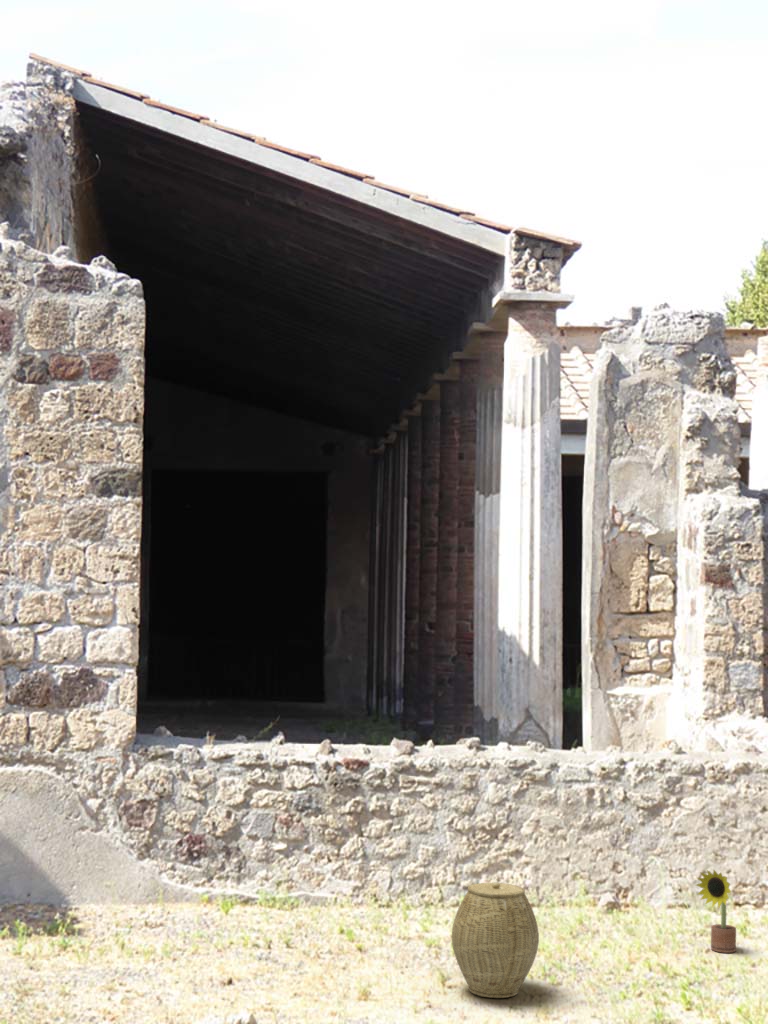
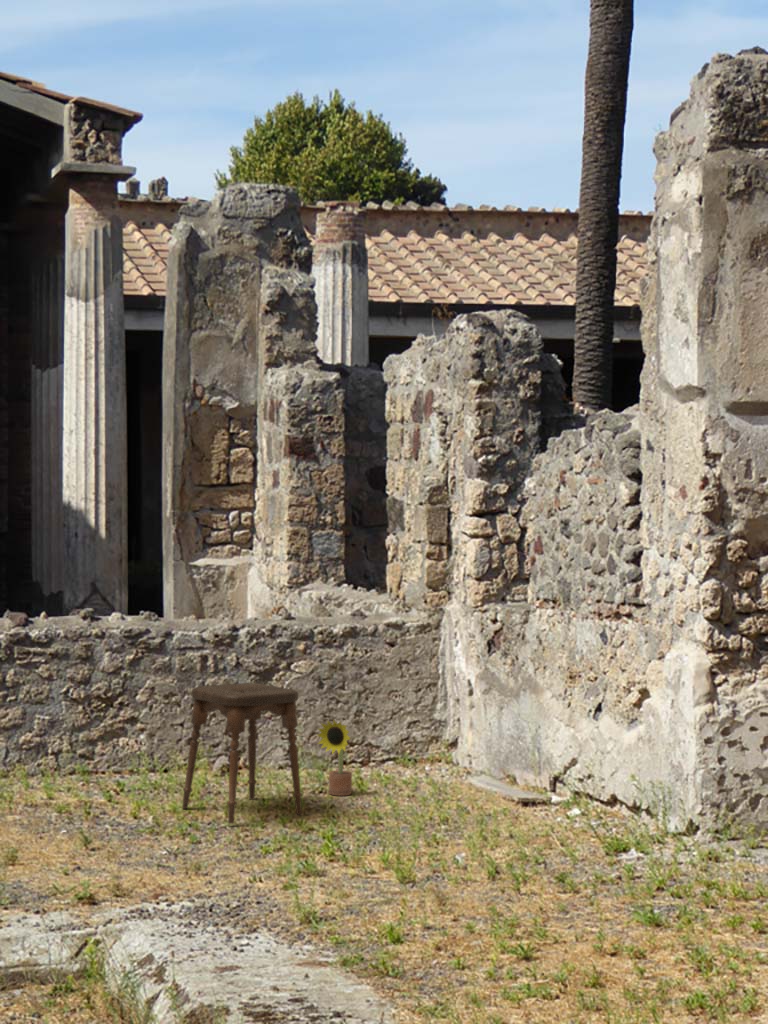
stool: none [548,825,672,977] -> present [182,683,302,824]
woven basket: present [452,882,539,998] -> none [104,739,189,848]

